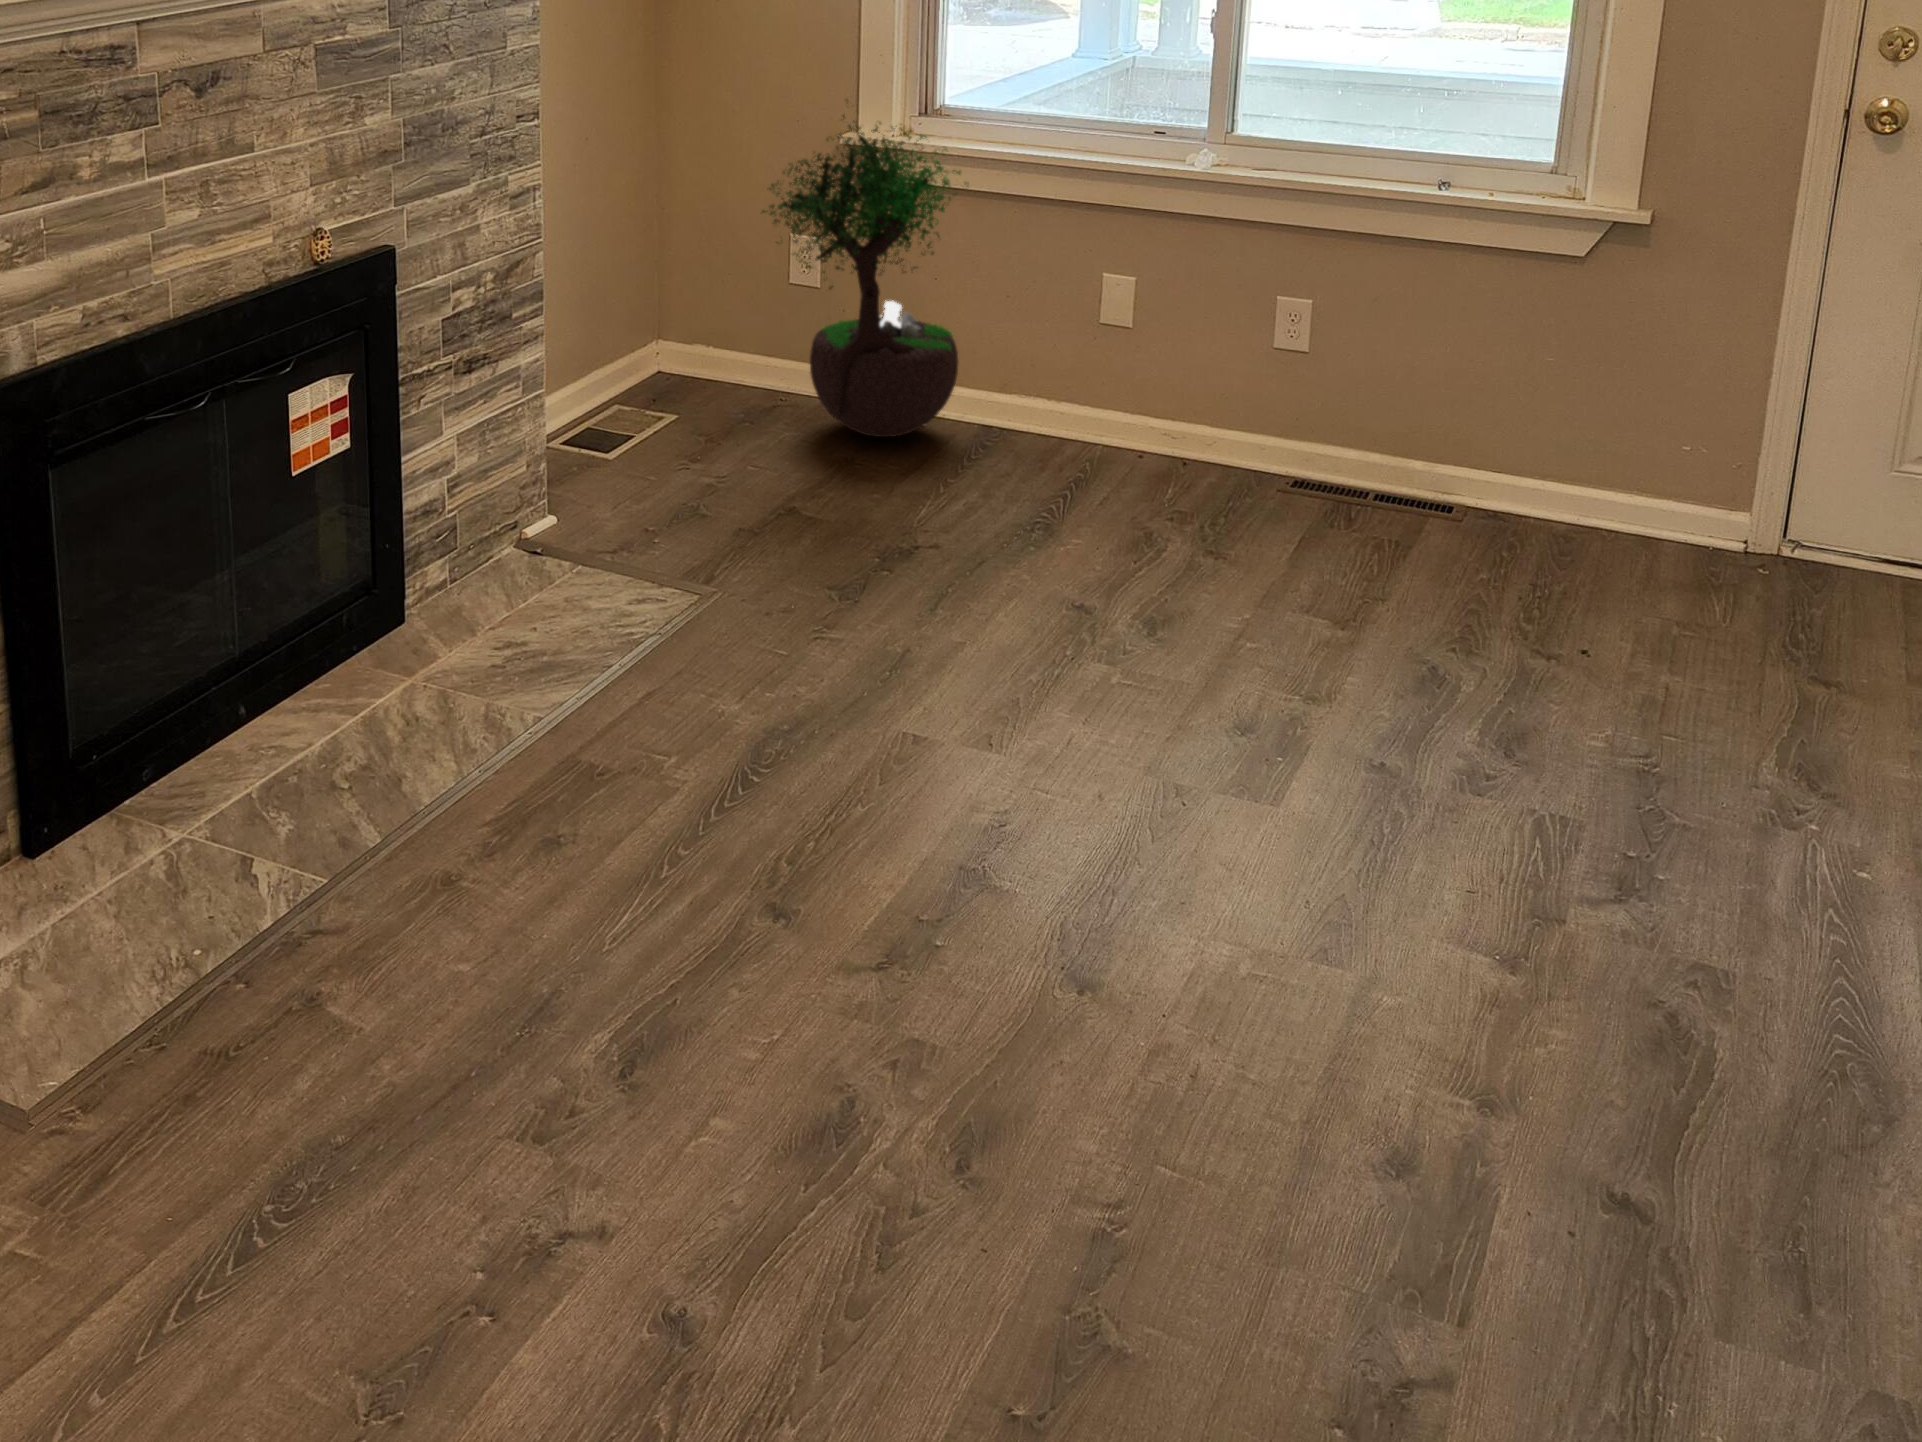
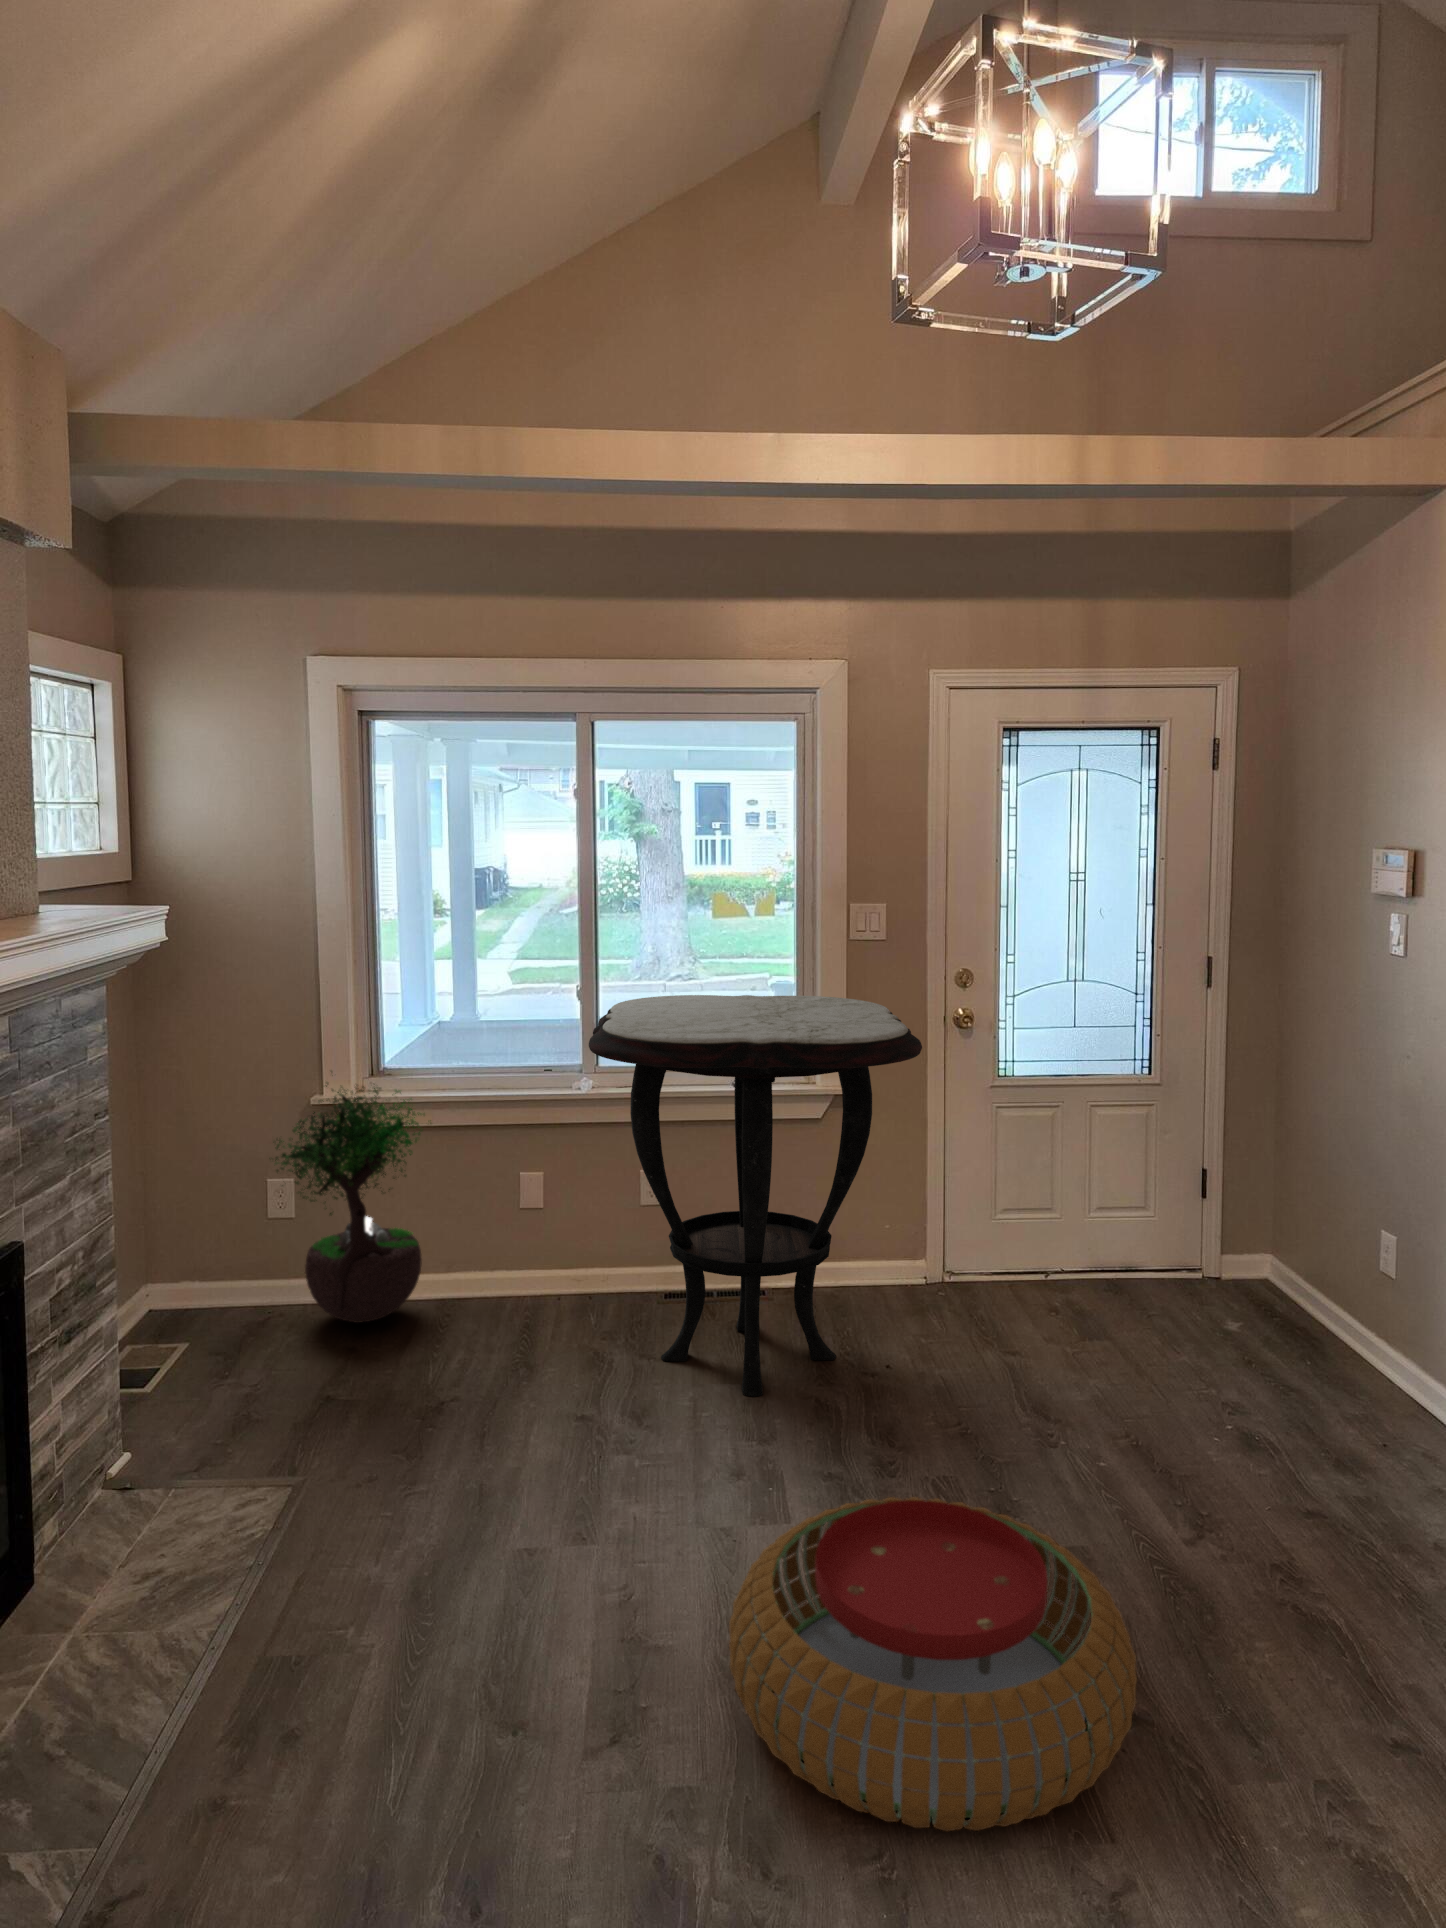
side table: none [1137,34,1702,637] -> present [589,995,922,1396]
pouf: none [1026,764,1612,1183] -> present [729,1497,1137,1831]

